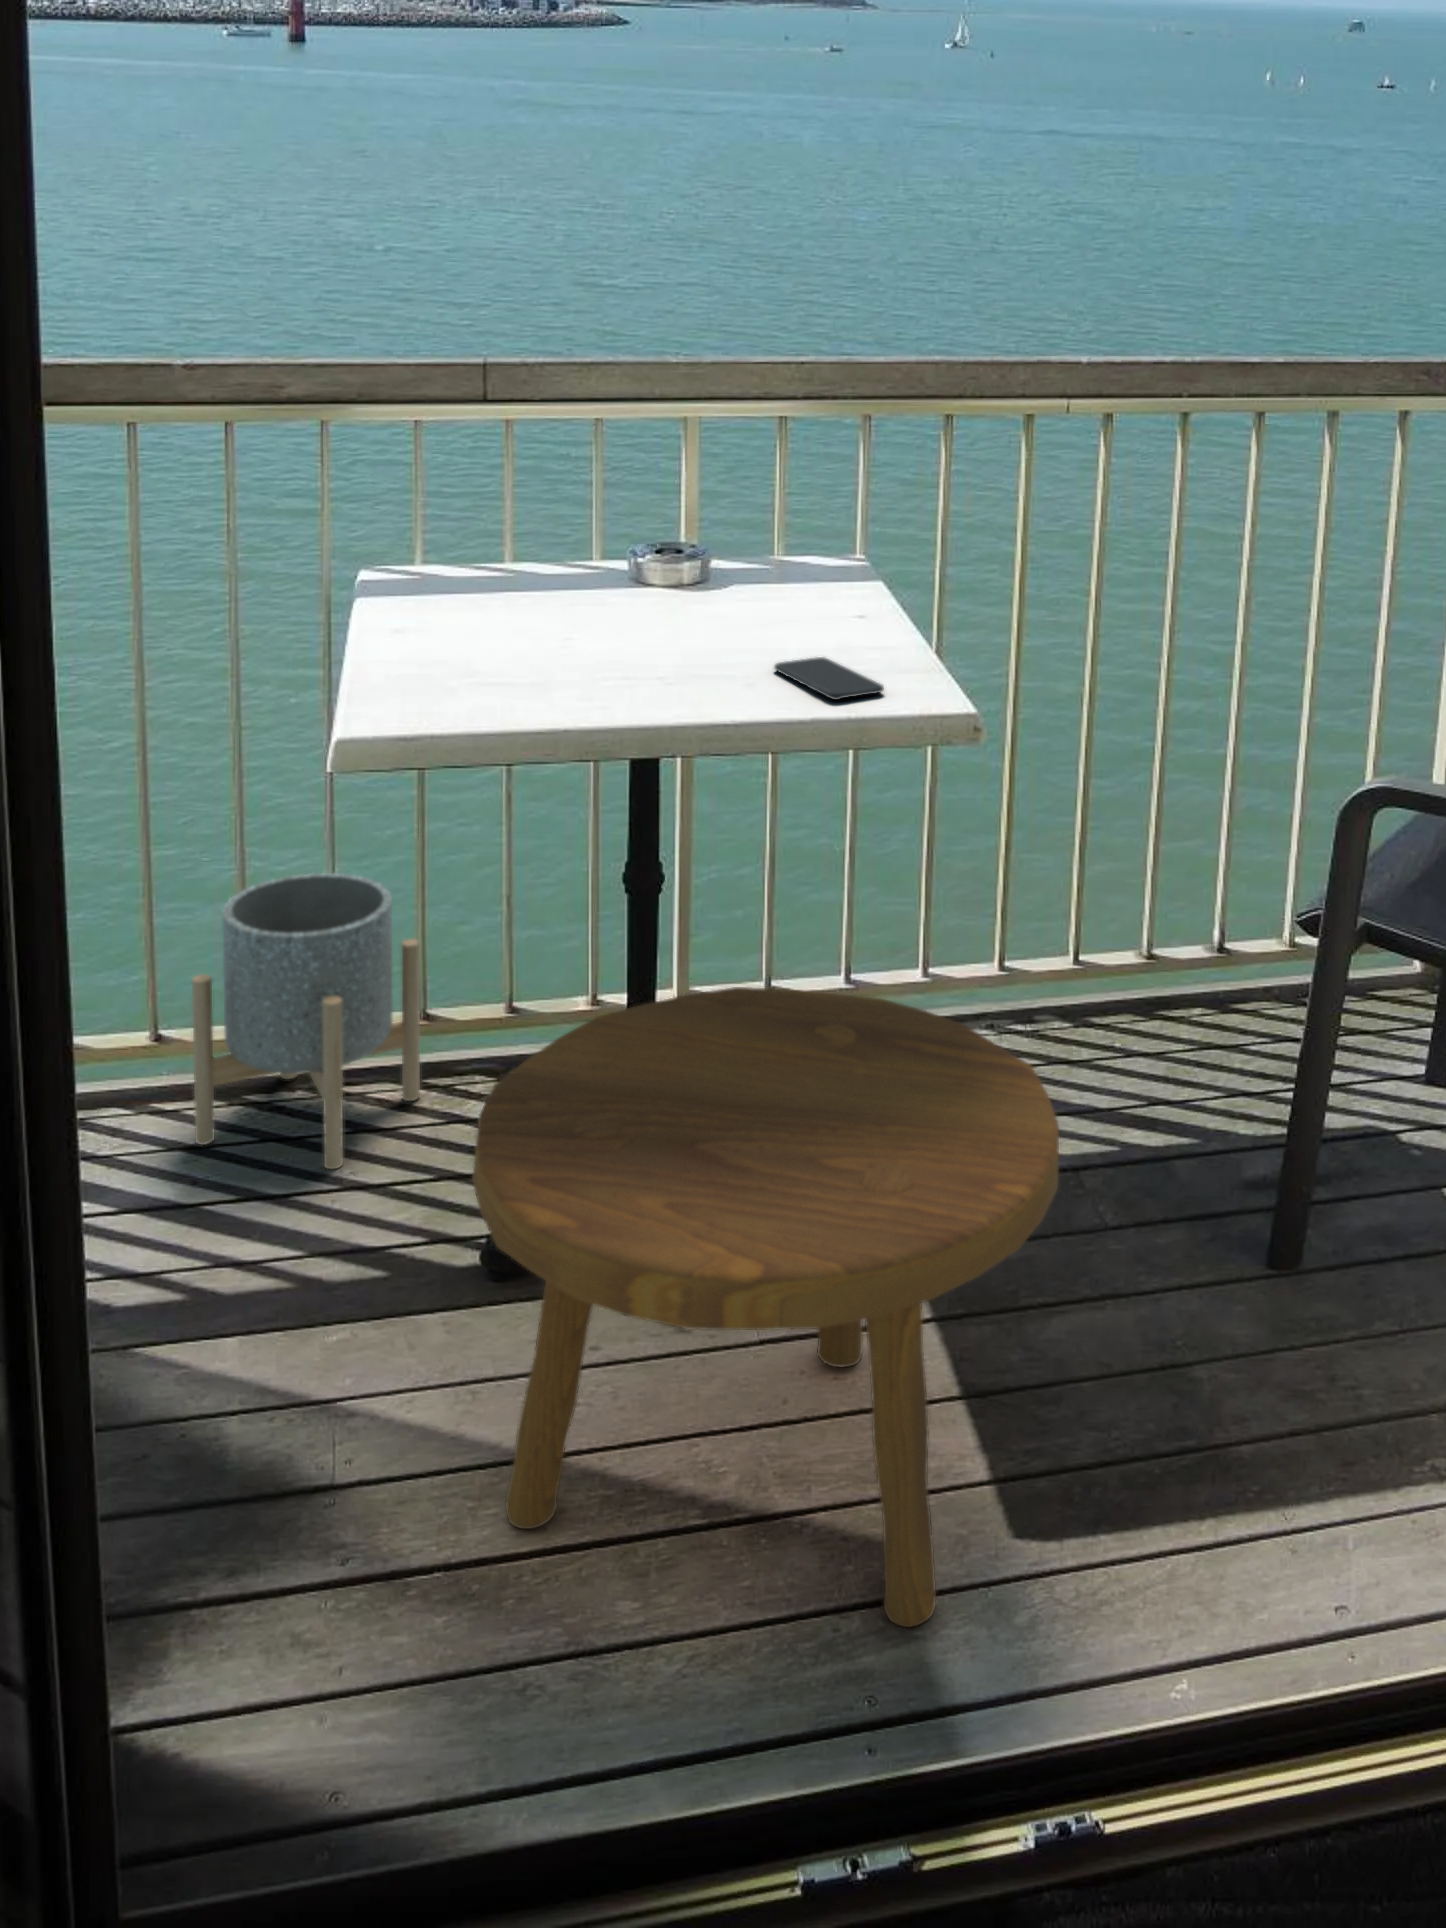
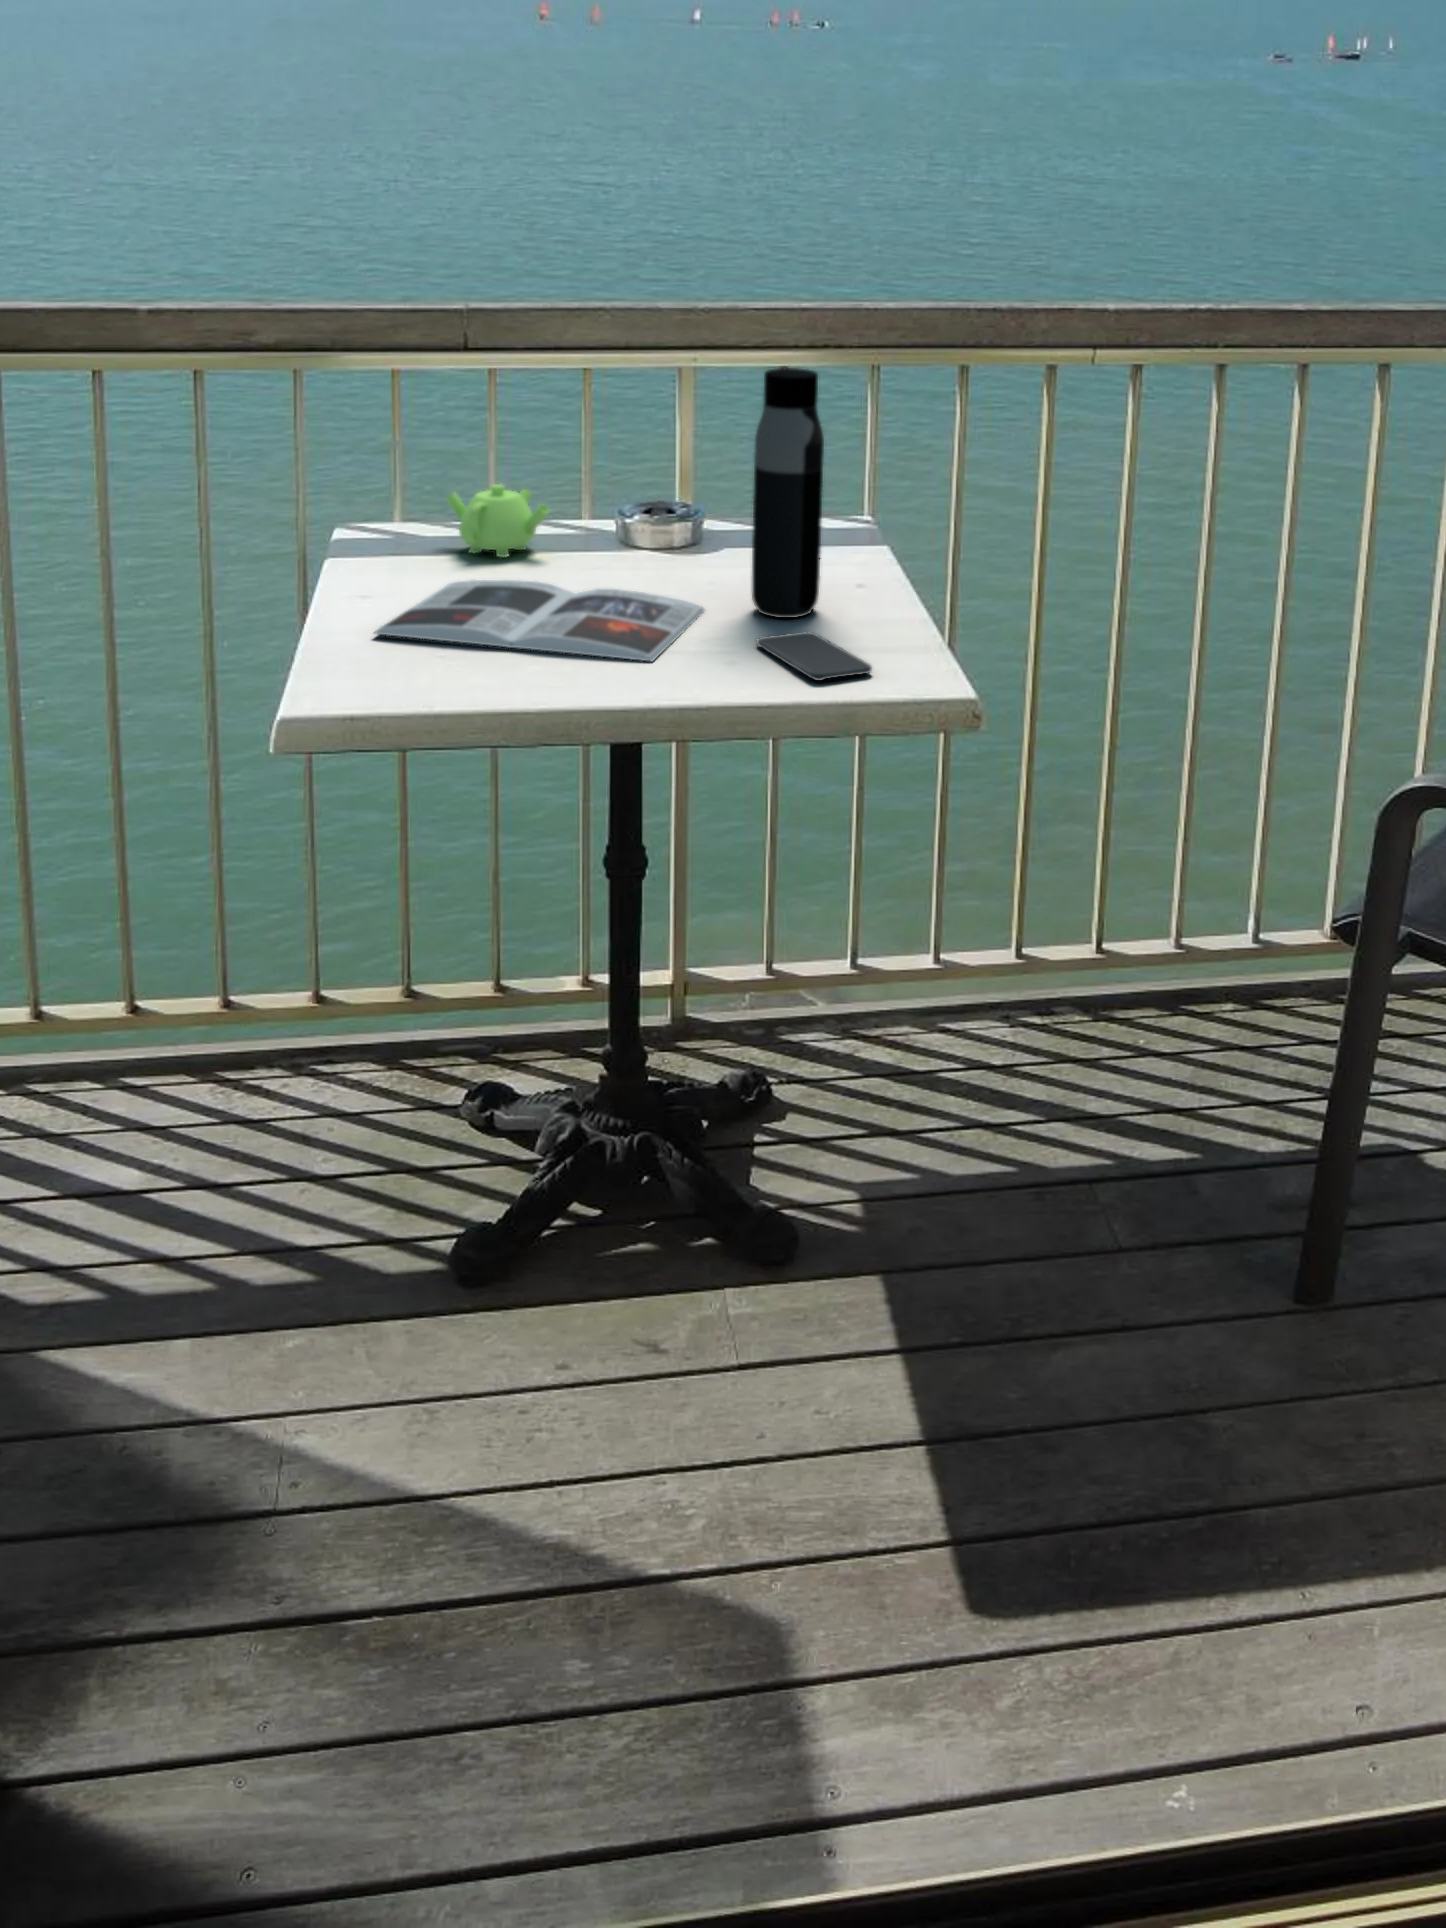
water bottle: none [766,415,832,646] -> present [752,368,824,618]
teapot: none [467,527,568,596] -> present [447,484,549,557]
magazine: none [413,615,723,686] -> present [374,580,705,661]
planter: present [192,873,420,1169] -> none [165,843,404,1154]
footstool: present [472,987,1059,1627] -> none [414,987,1051,1705]

